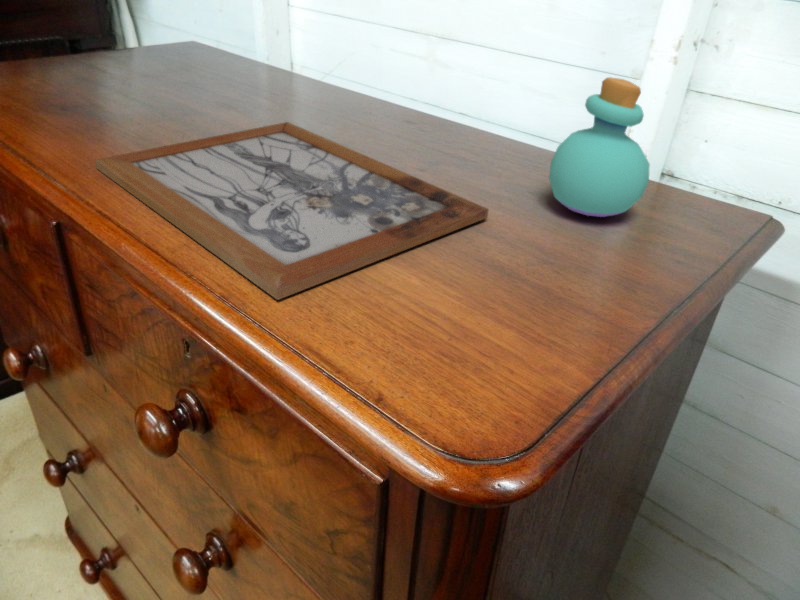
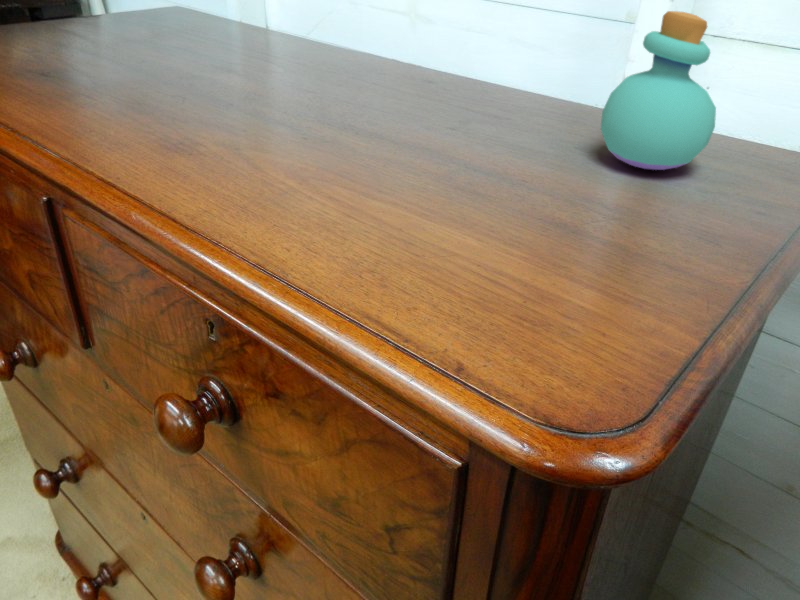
picture frame: present [95,122,488,300] -> none [89,82,539,265]

